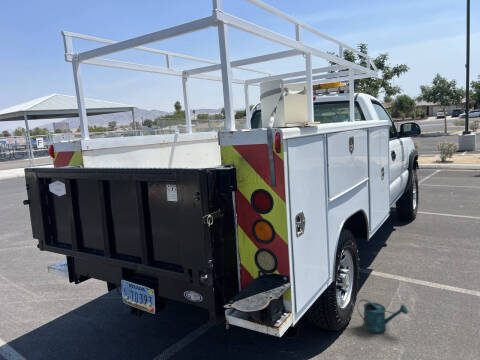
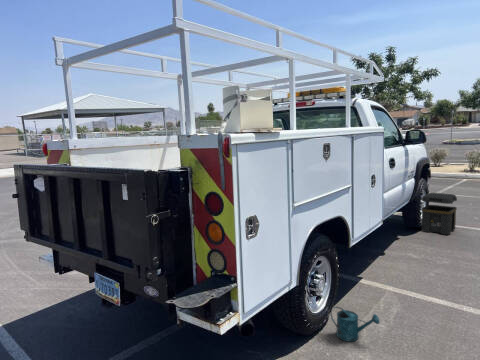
toolbox: none [414,184,447,224] -> present [422,193,457,235]

